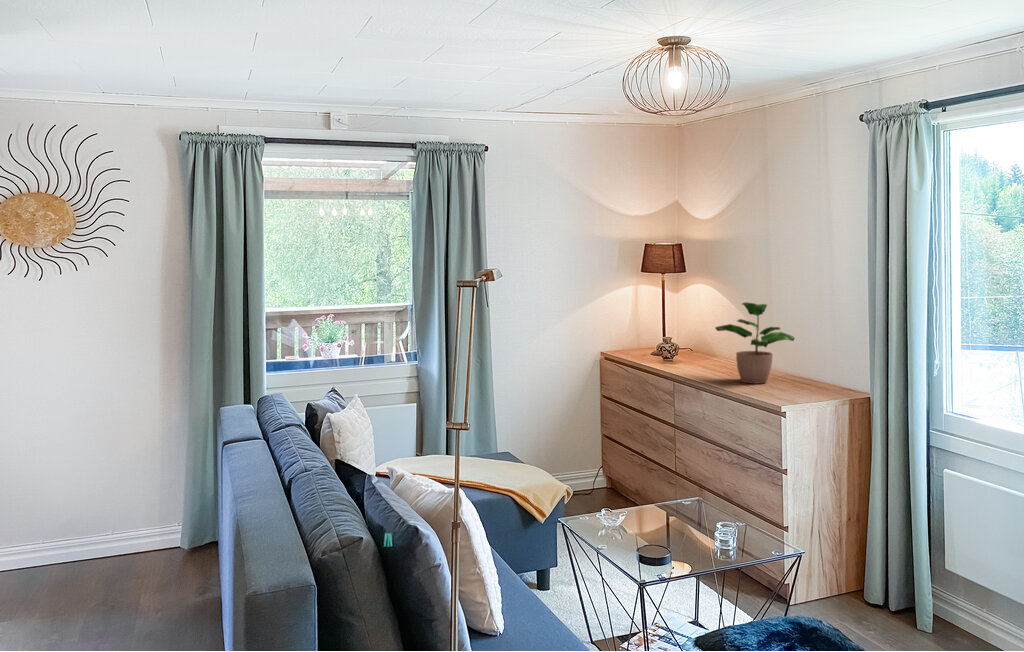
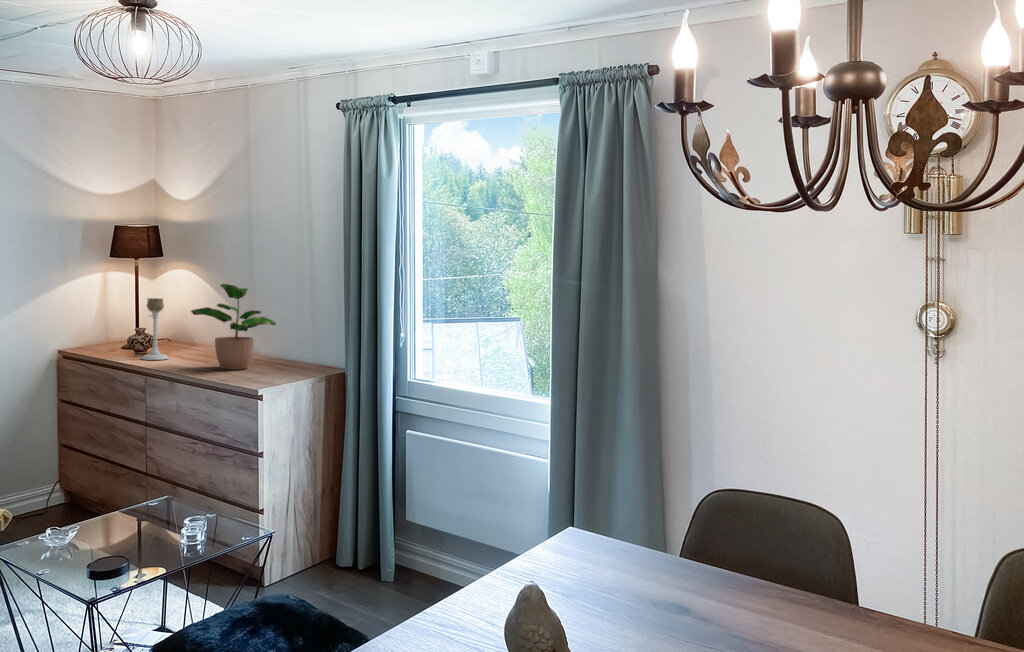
candle holder: none [670,313,693,369] -> present [142,298,168,360]

